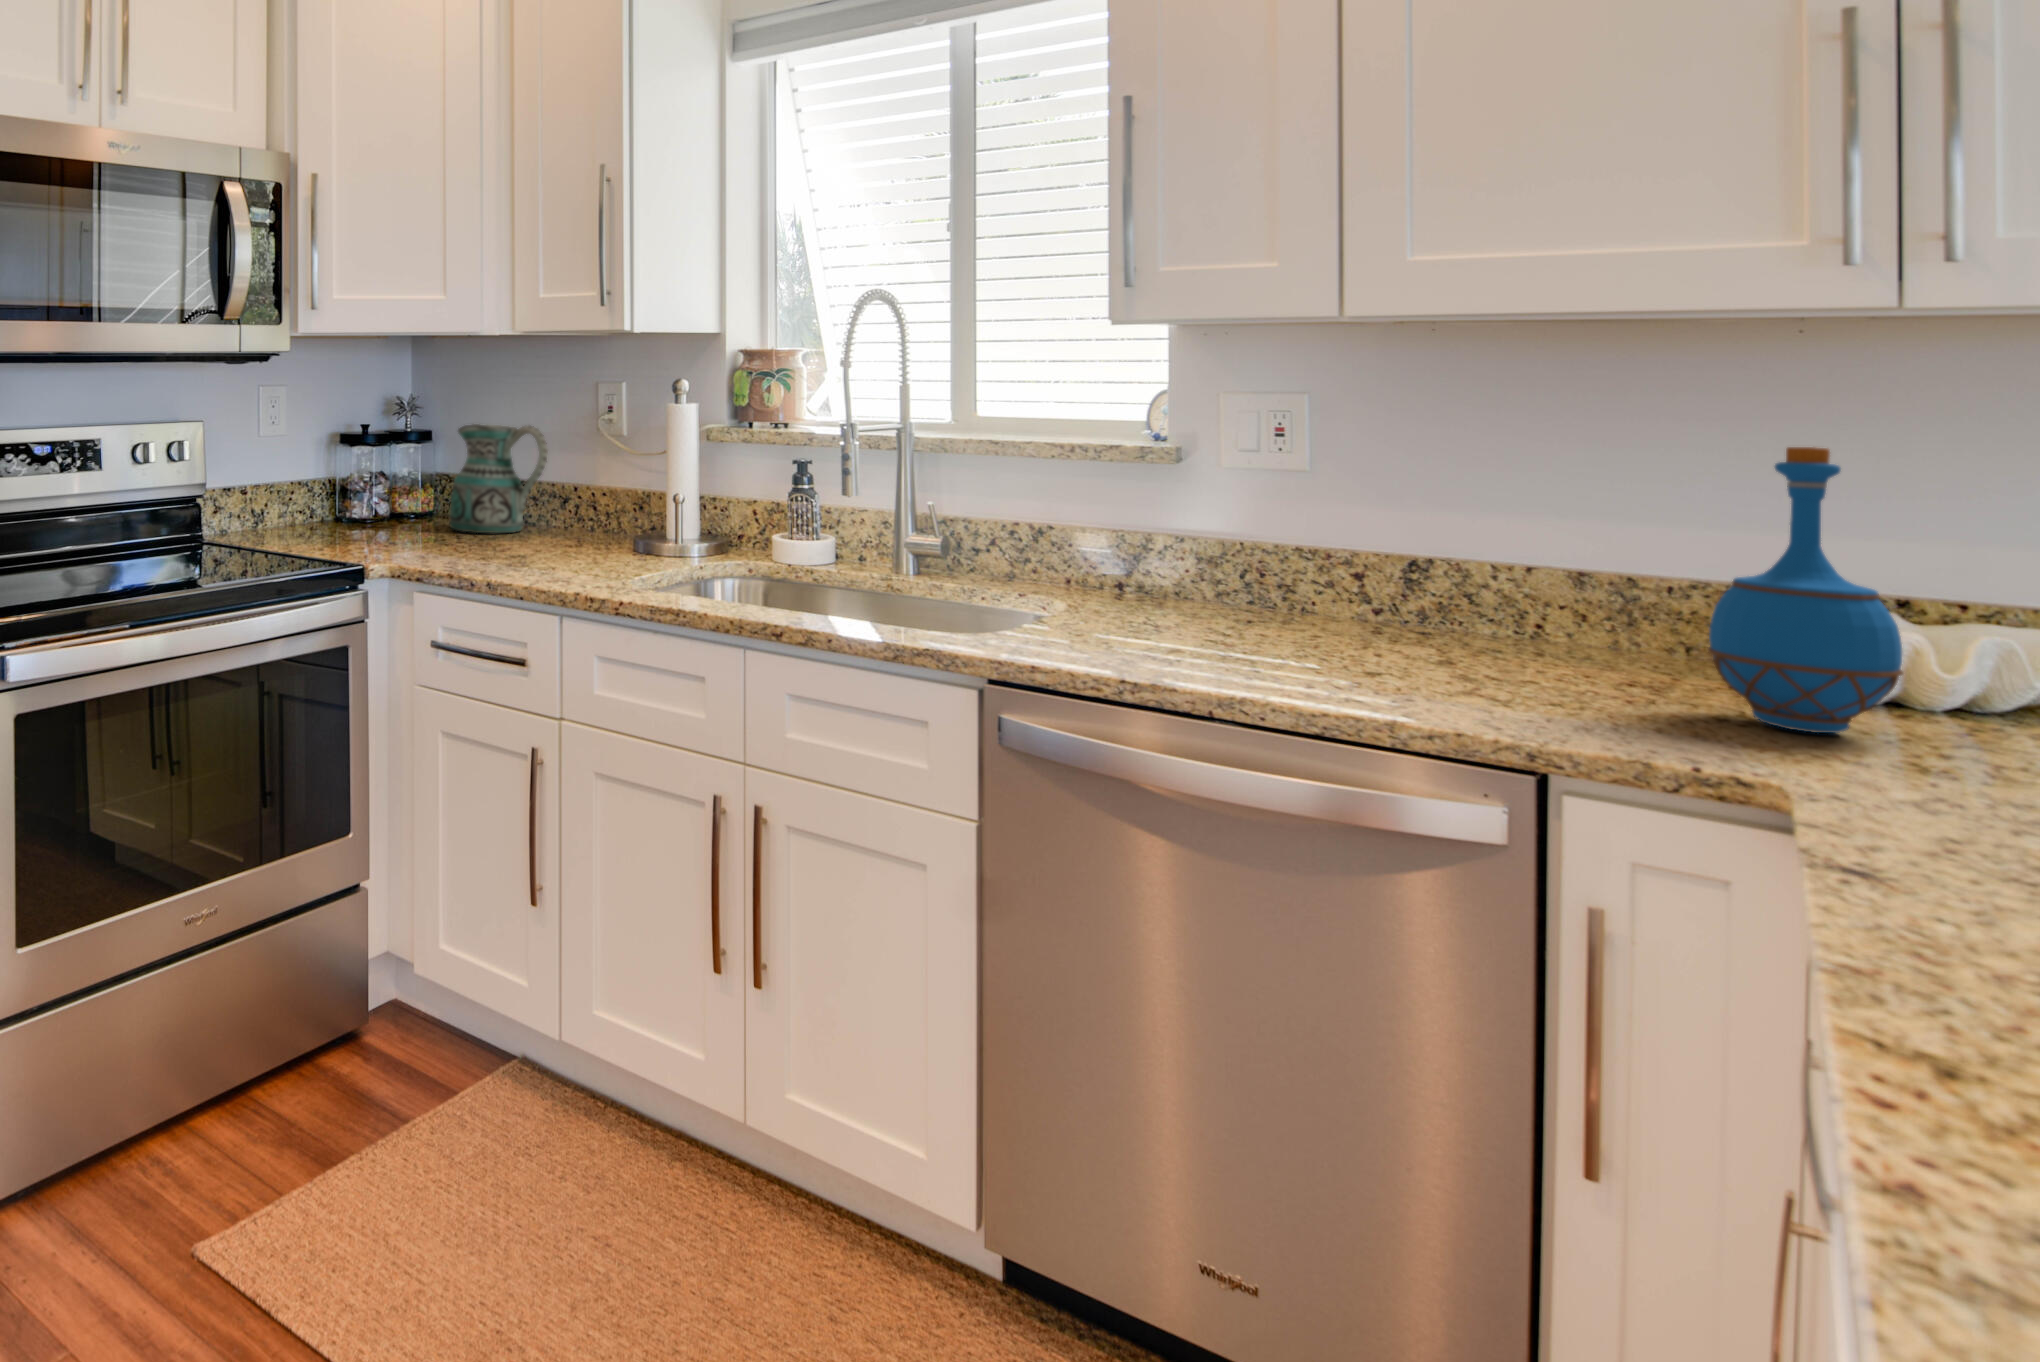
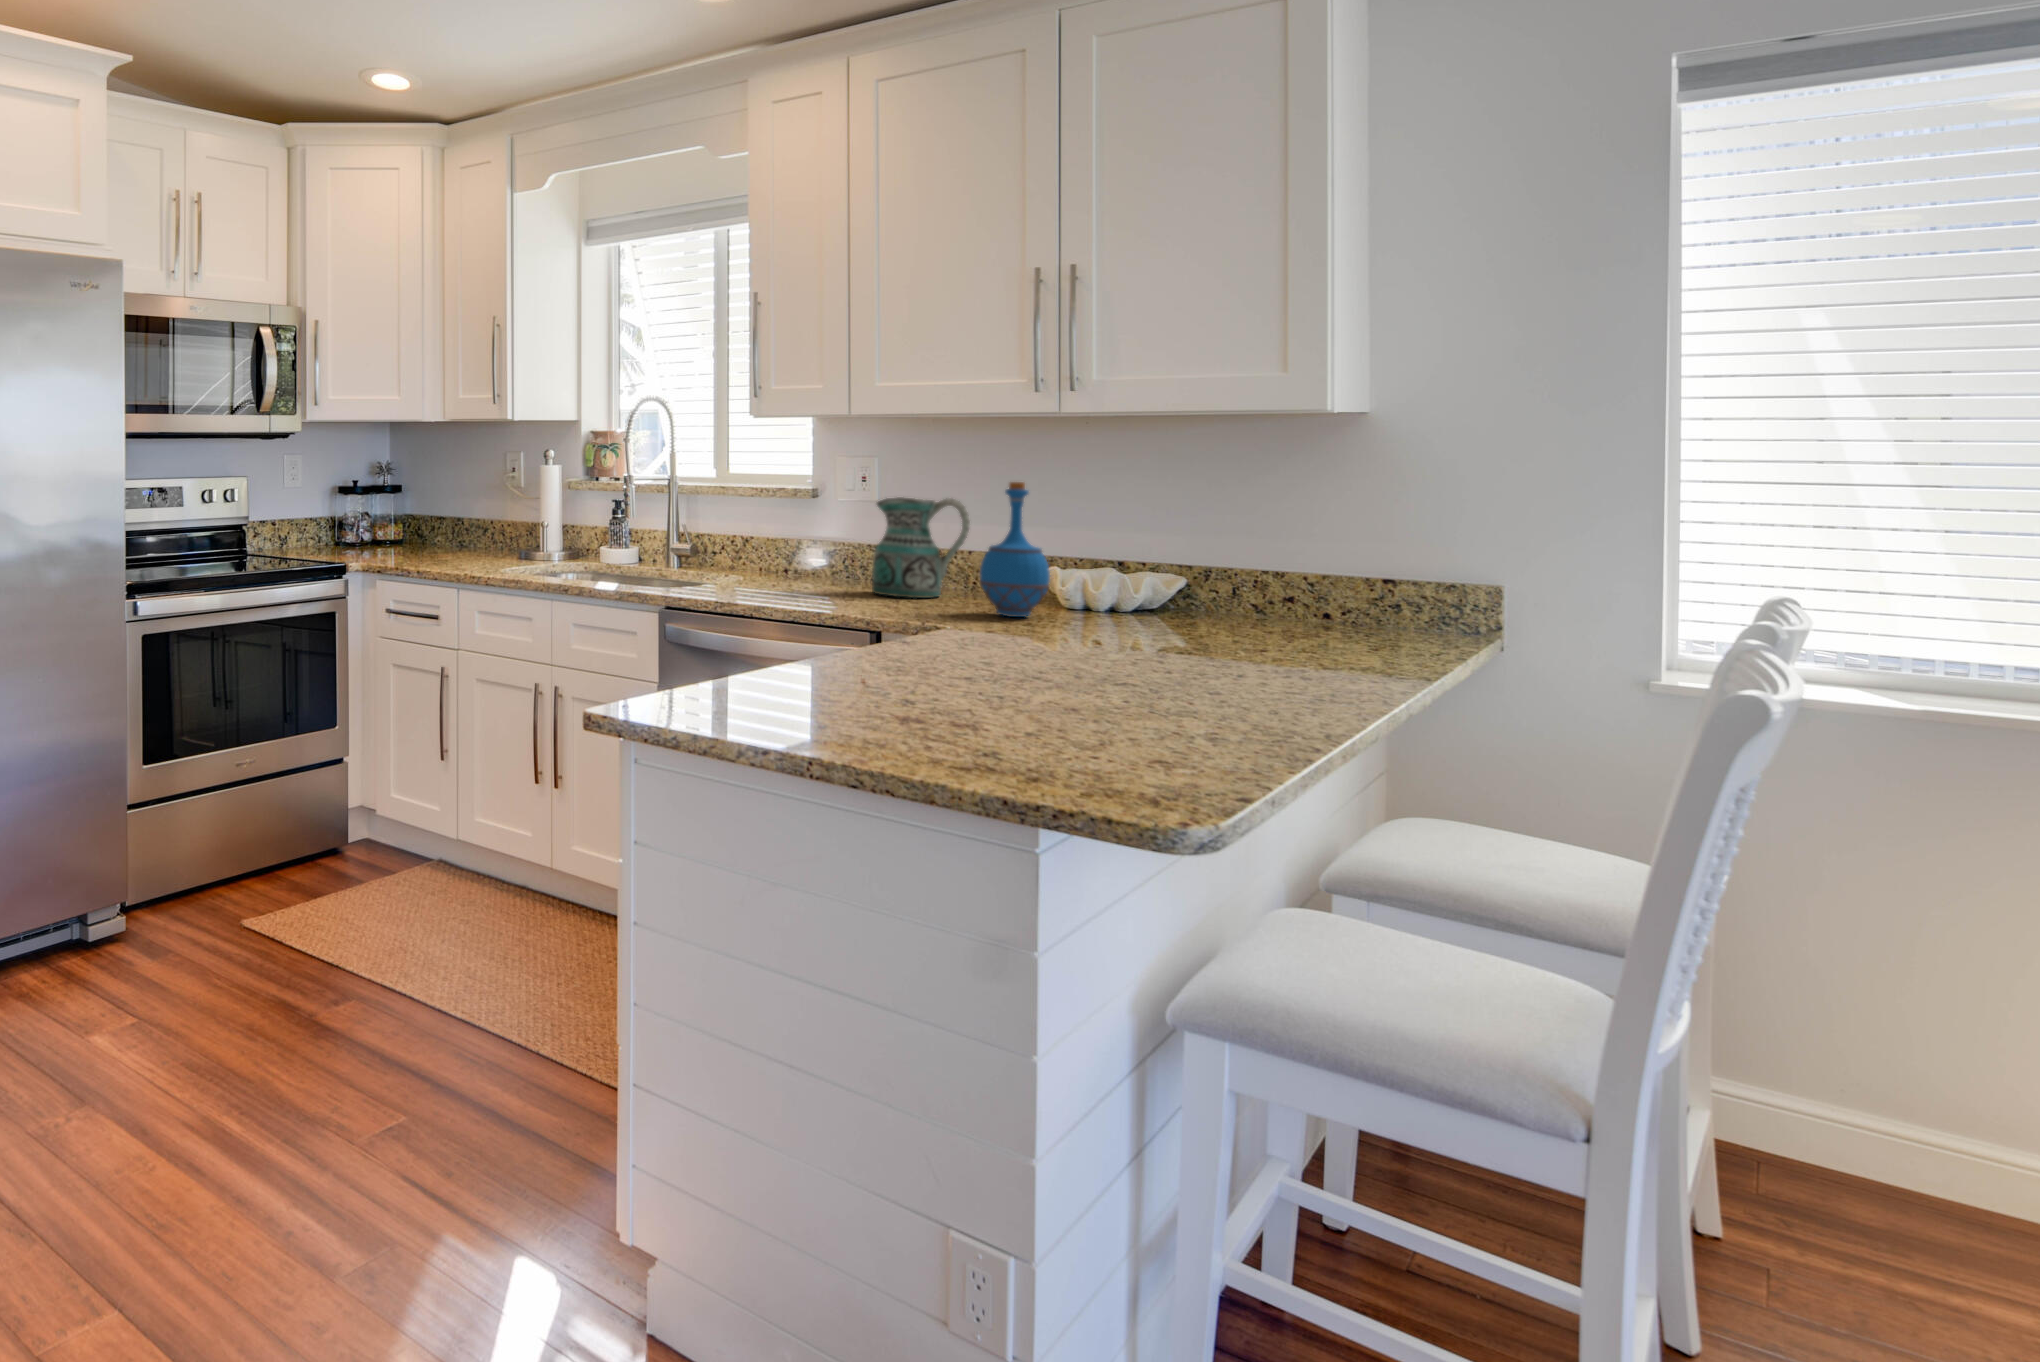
ceramic pitcher: present [450,424,548,533] -> present [872,497,970,598]

